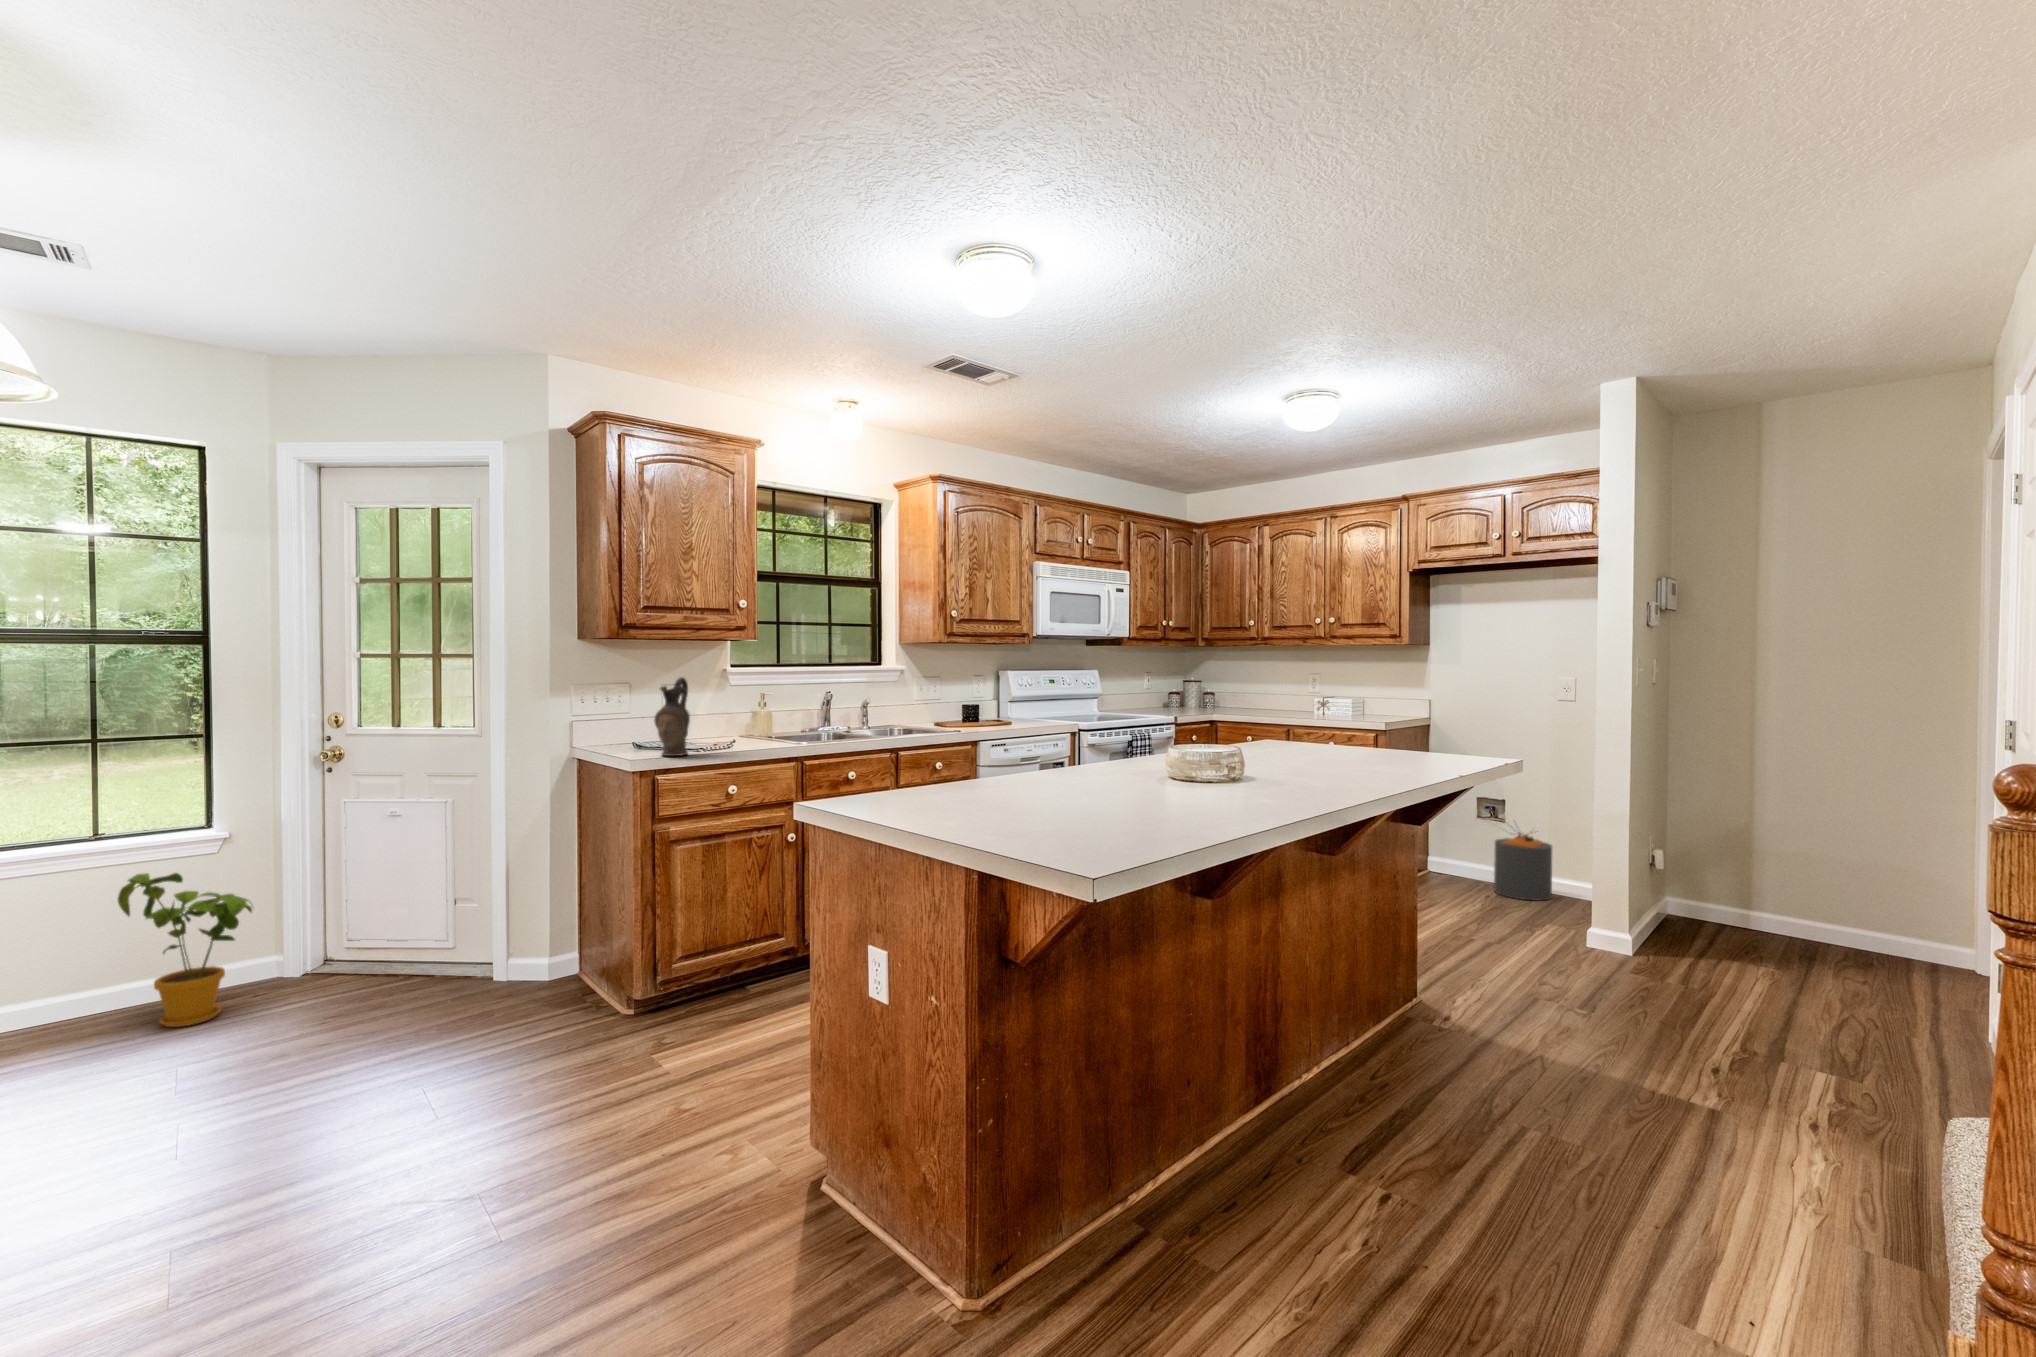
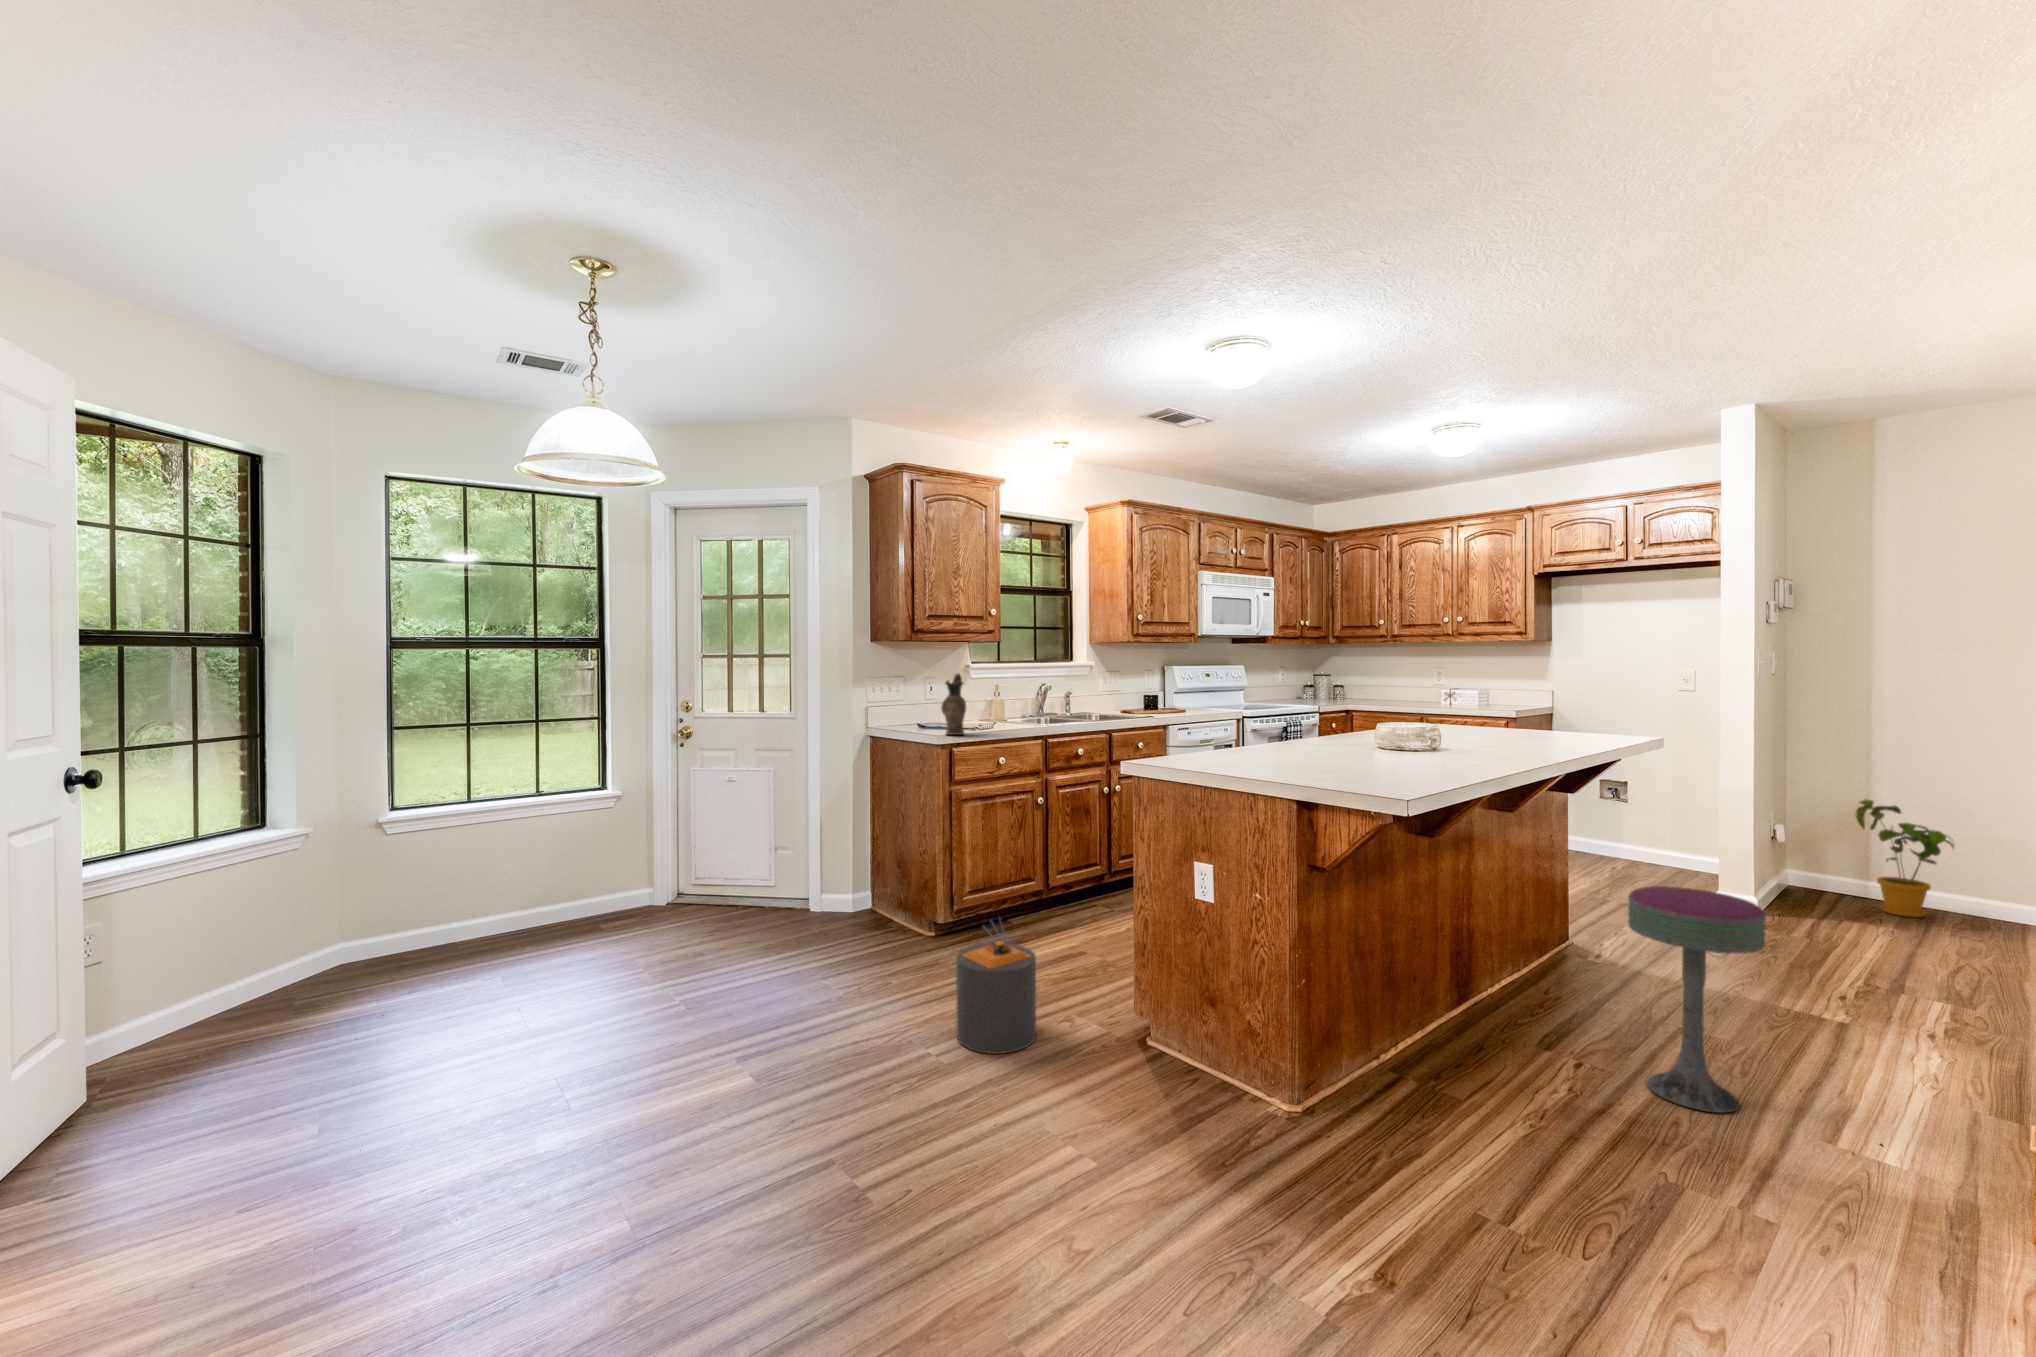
trash can: present [1494,826,1552,900] -> present [956,917,1036,1054]
house plant: present [118,873,253,1027] -> present [1855,799,1954,917]
bar stool: none [1441,960,1608,1277] -> present [1628,886,1766,1113]

